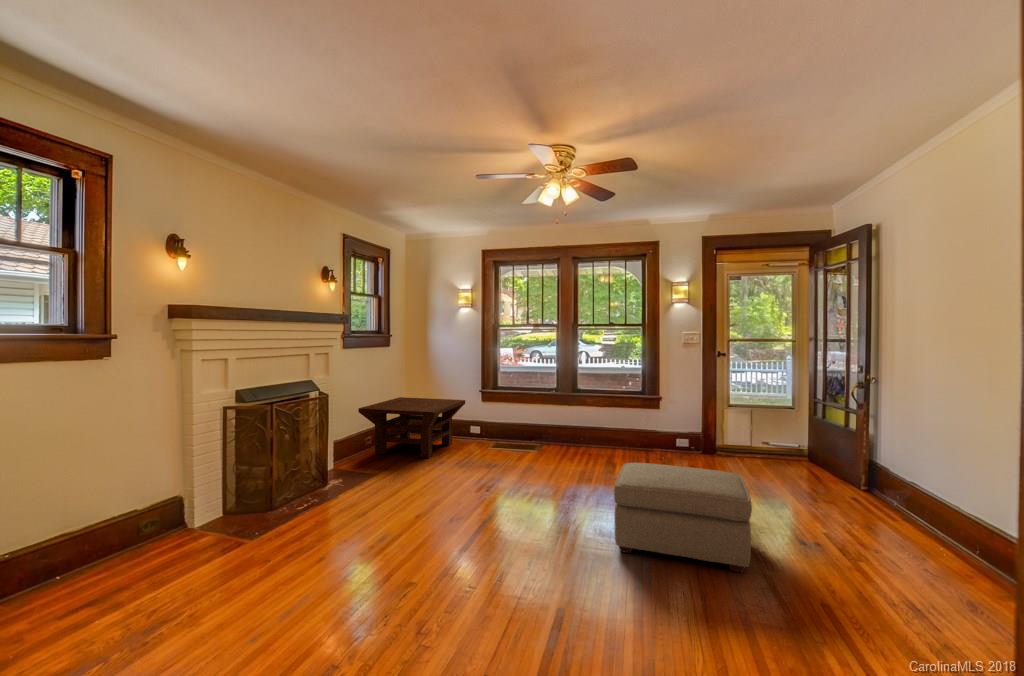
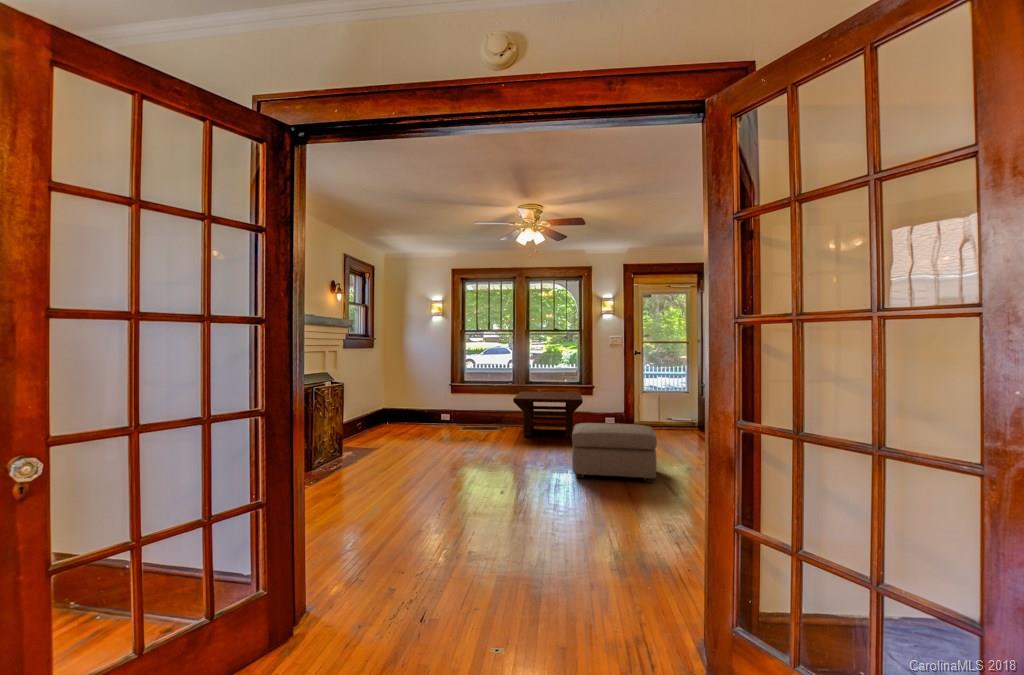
coffee table: present [358,397,465,458] -> present [513,392,583,438]

